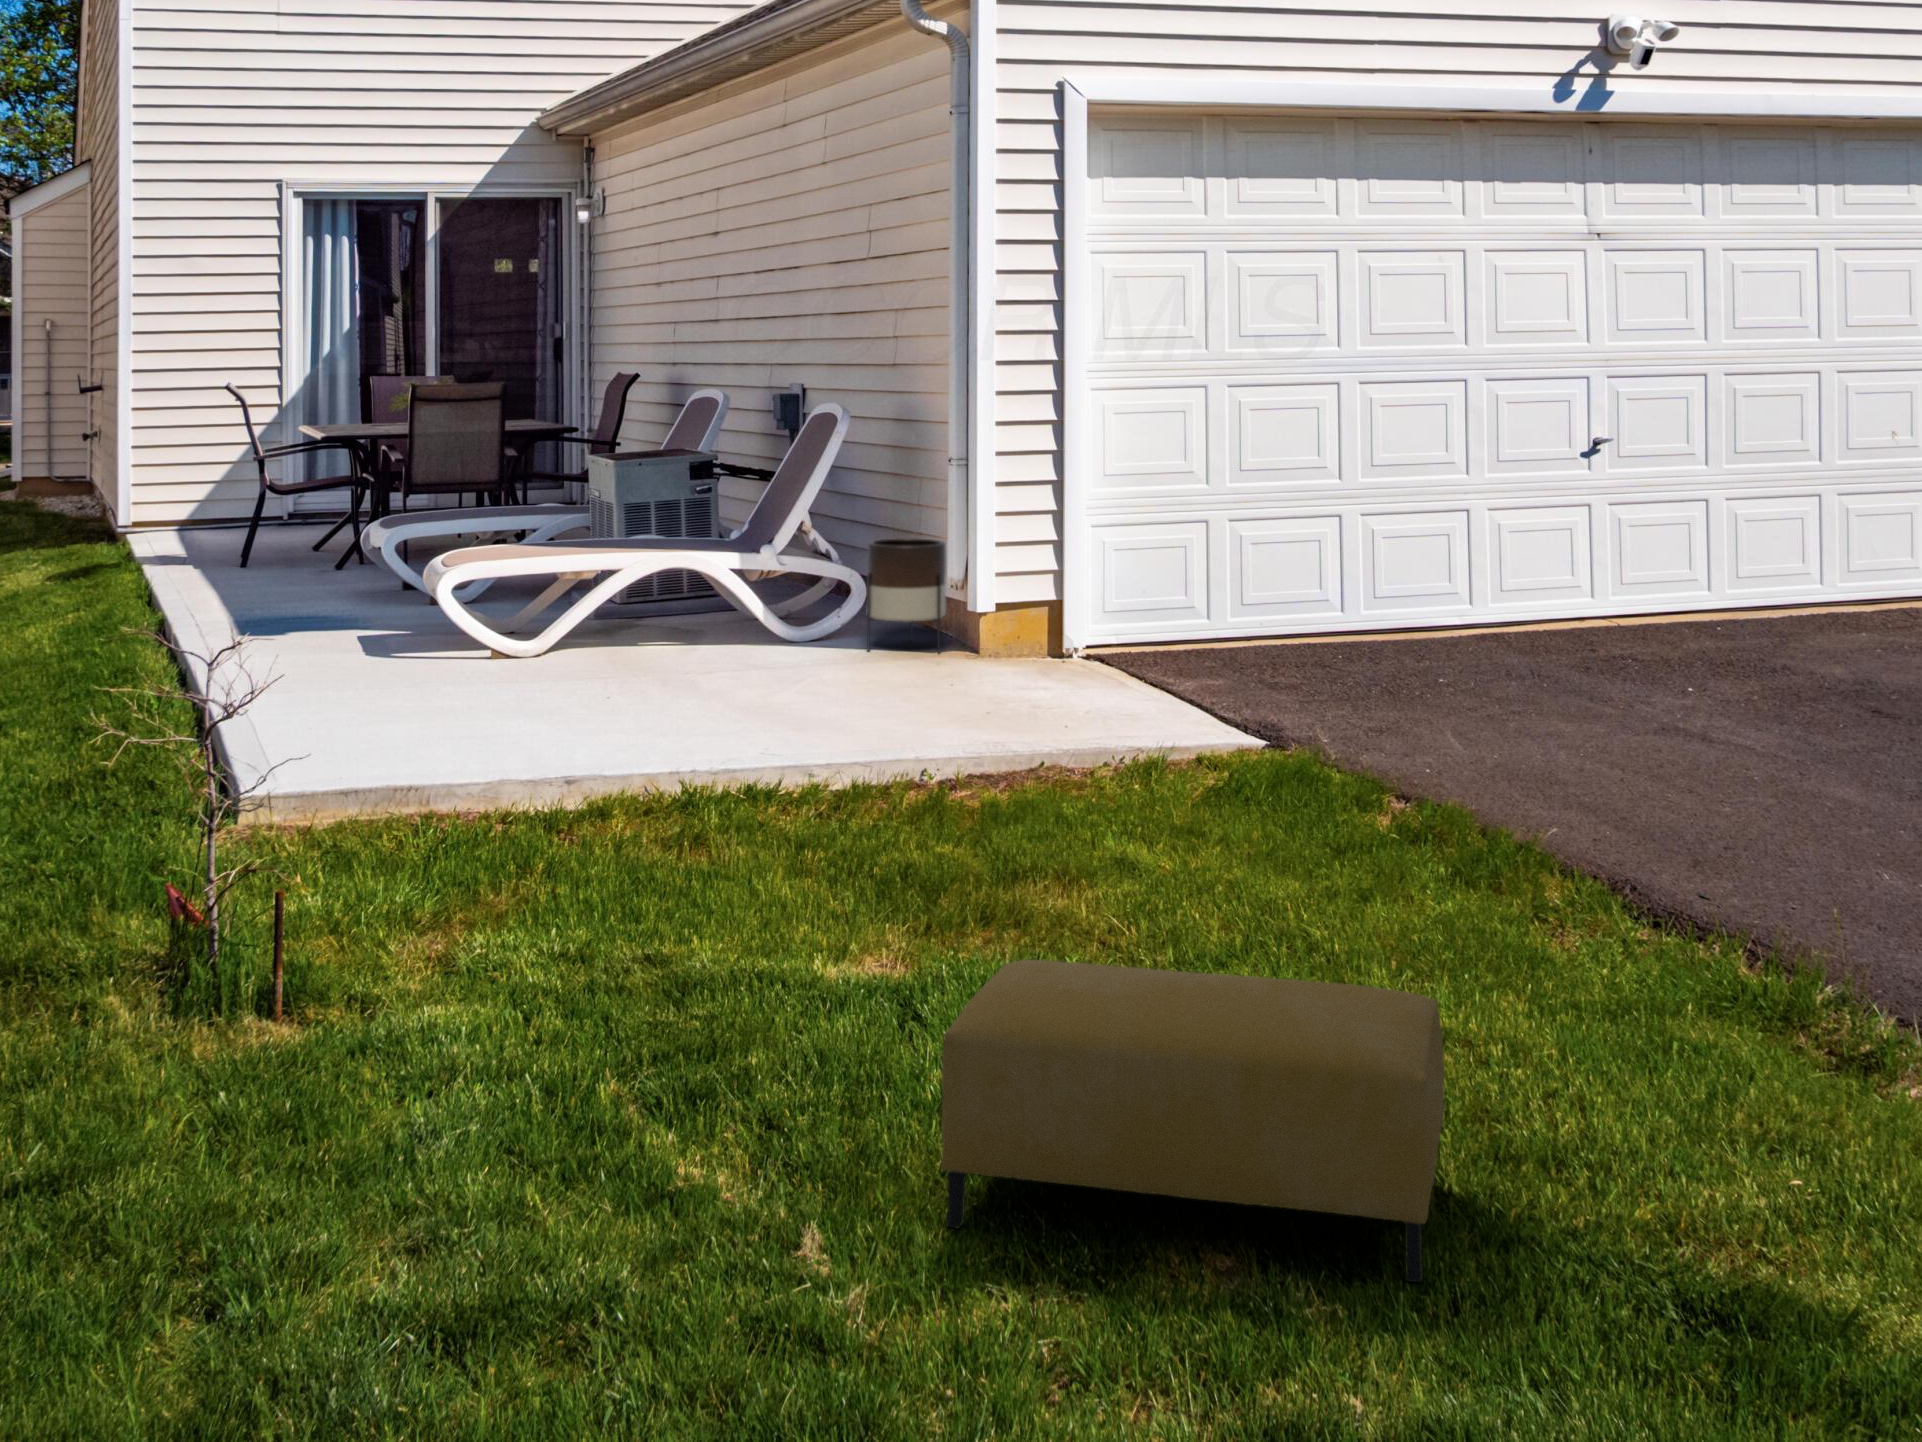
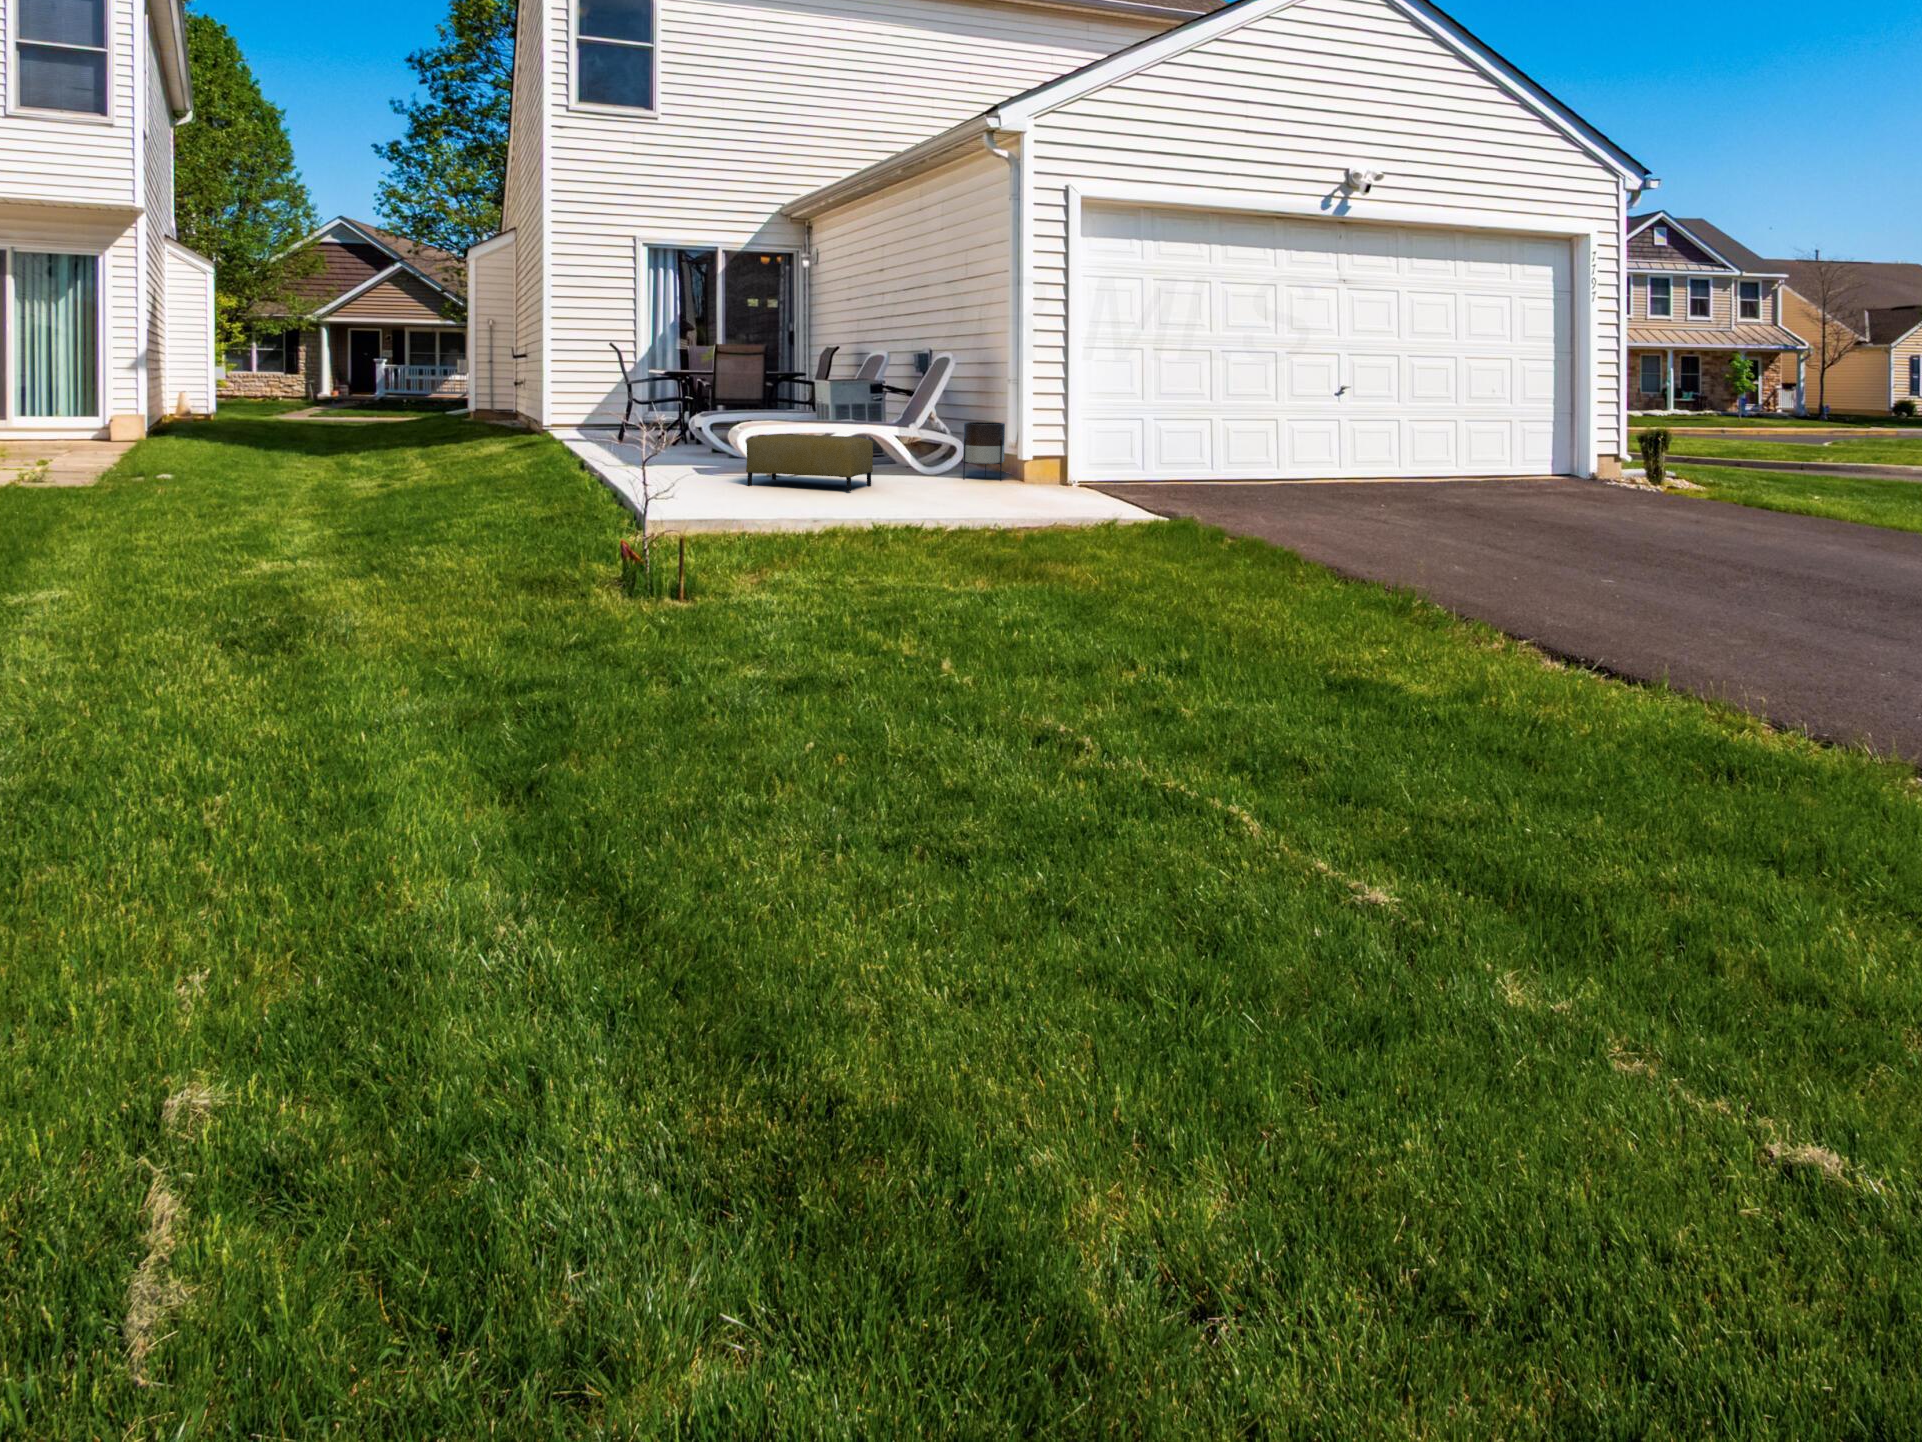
ottoman: present [941,960,1444,1282] -> present [746,434,873,491]

